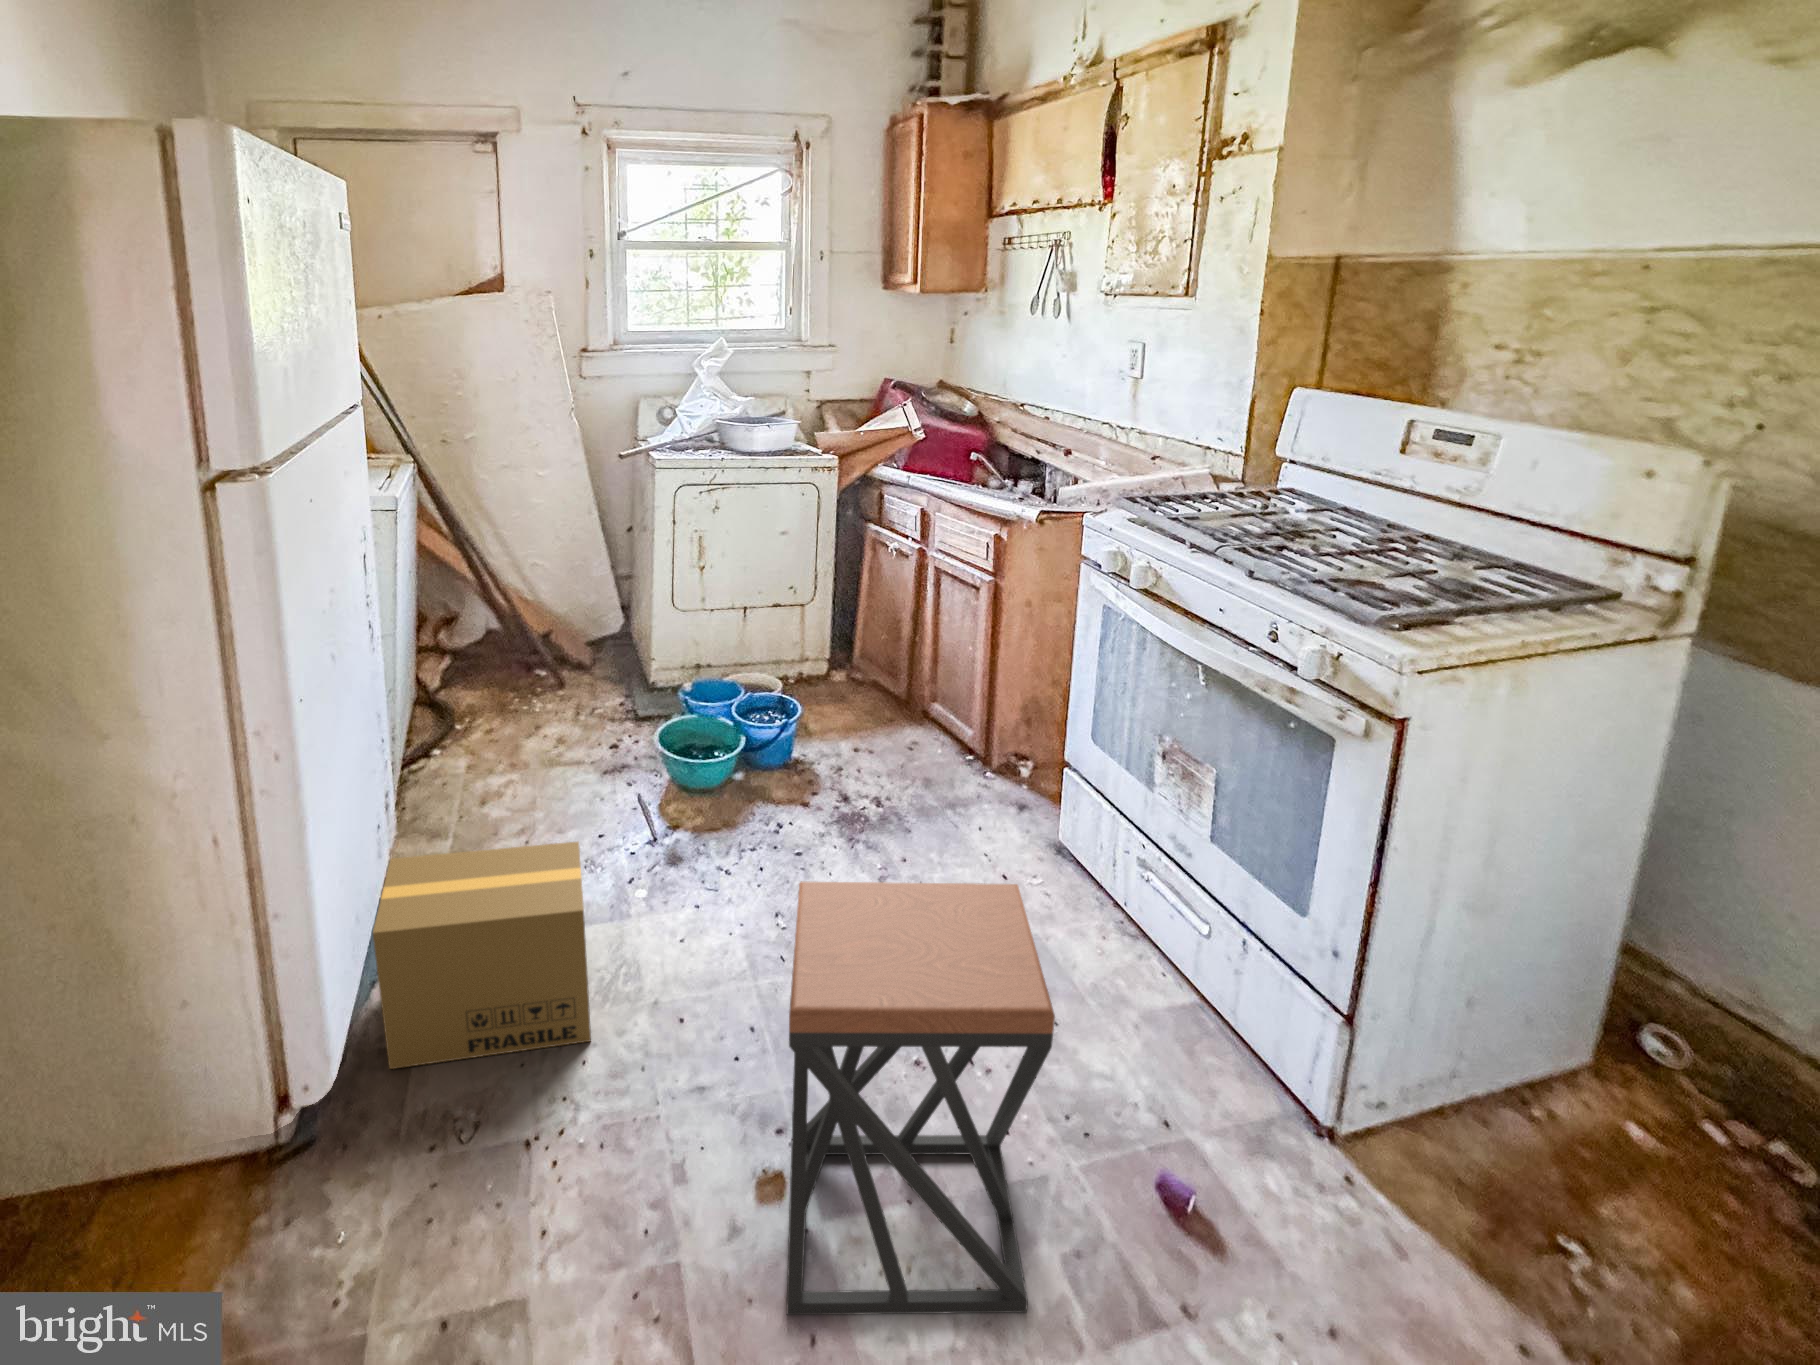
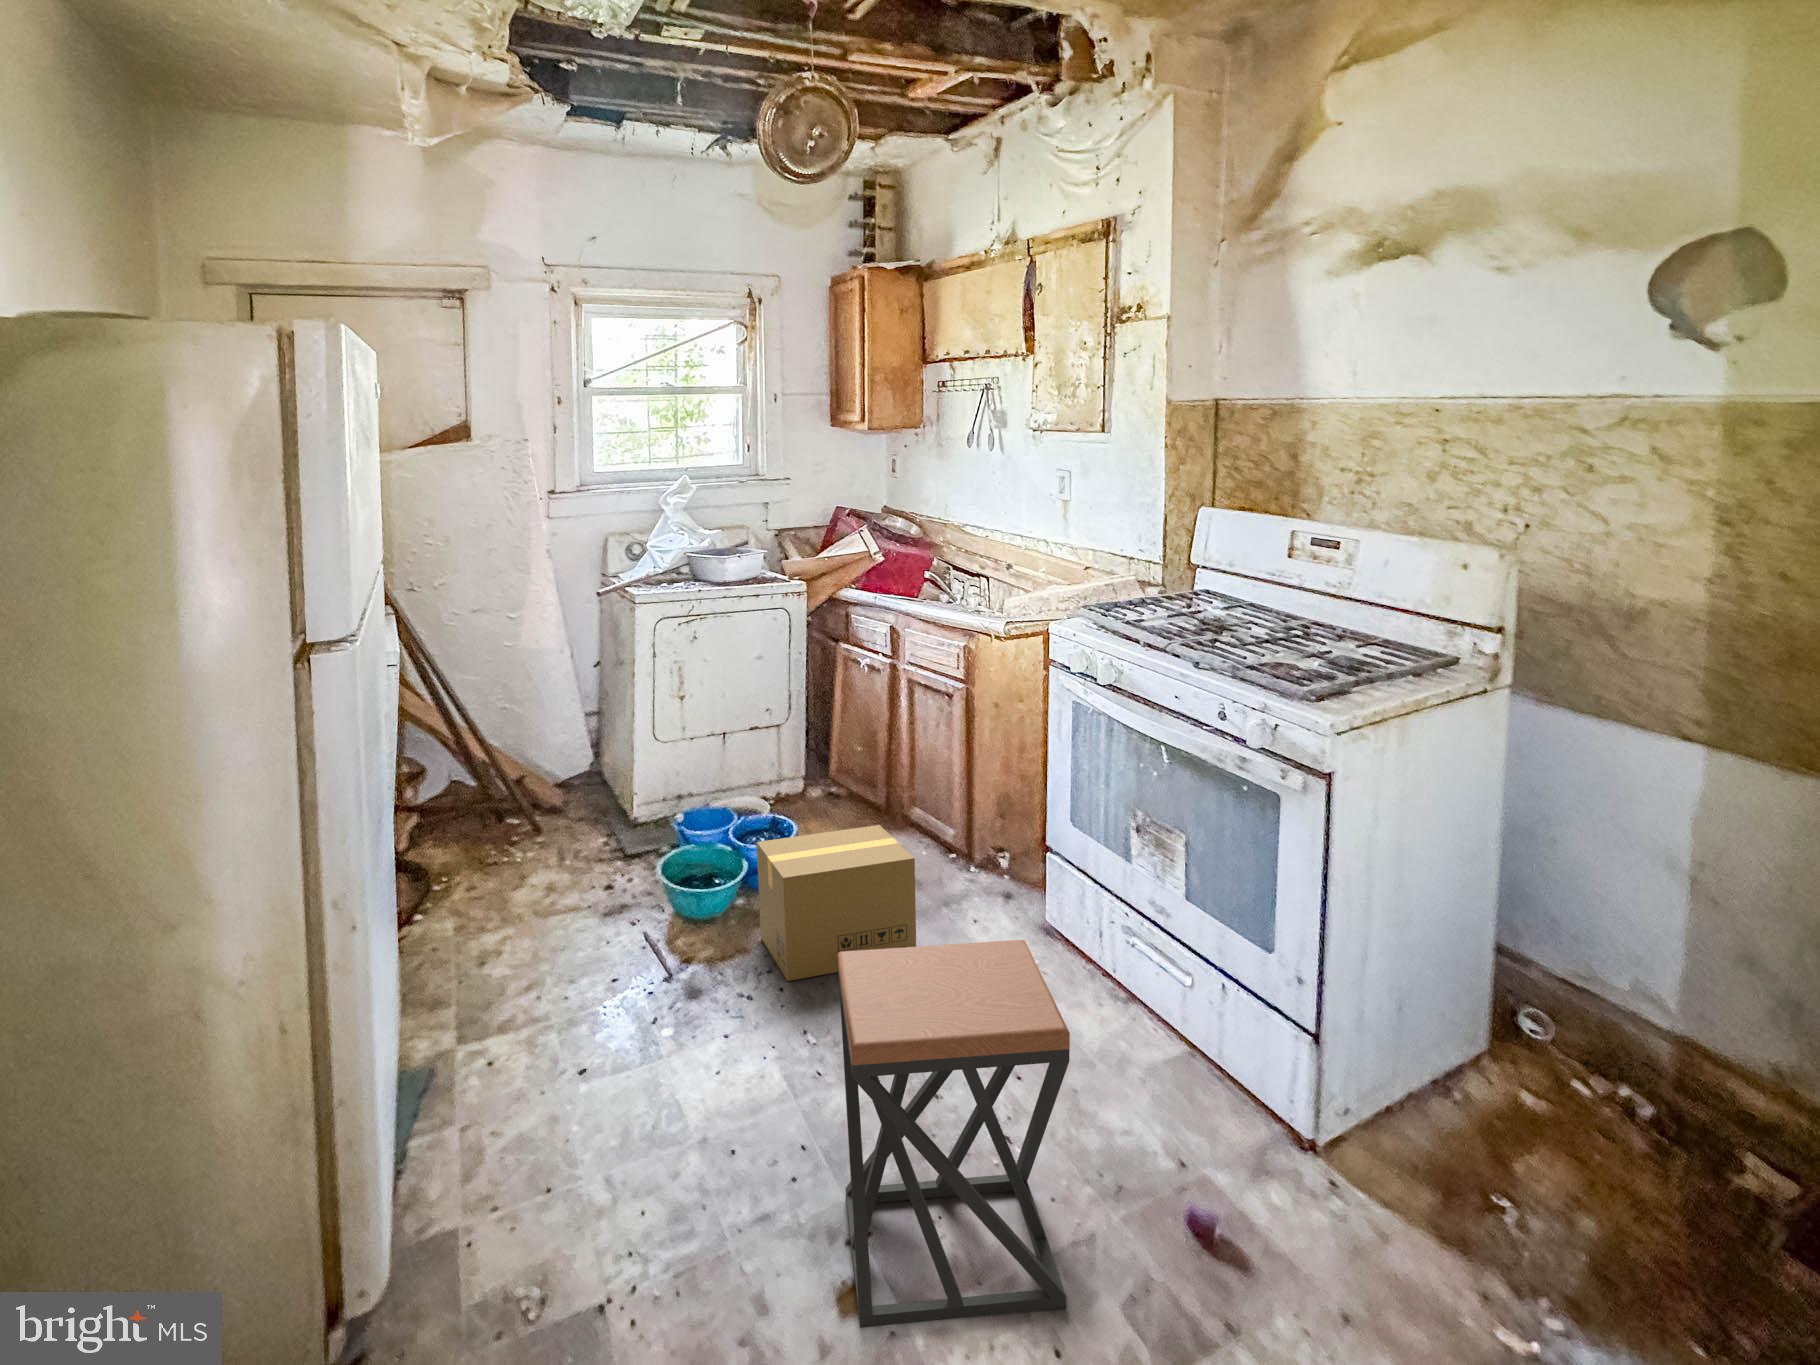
cardboard box: present [373,842,591,1069] -> present [757,825,916,981]

